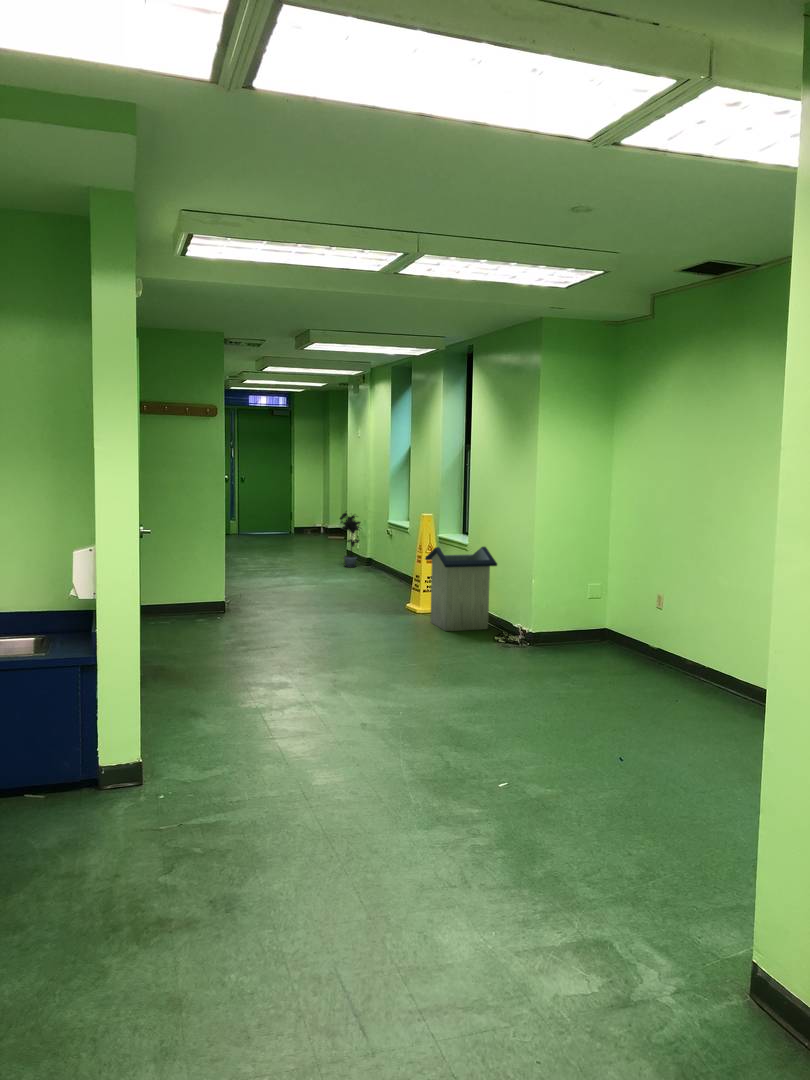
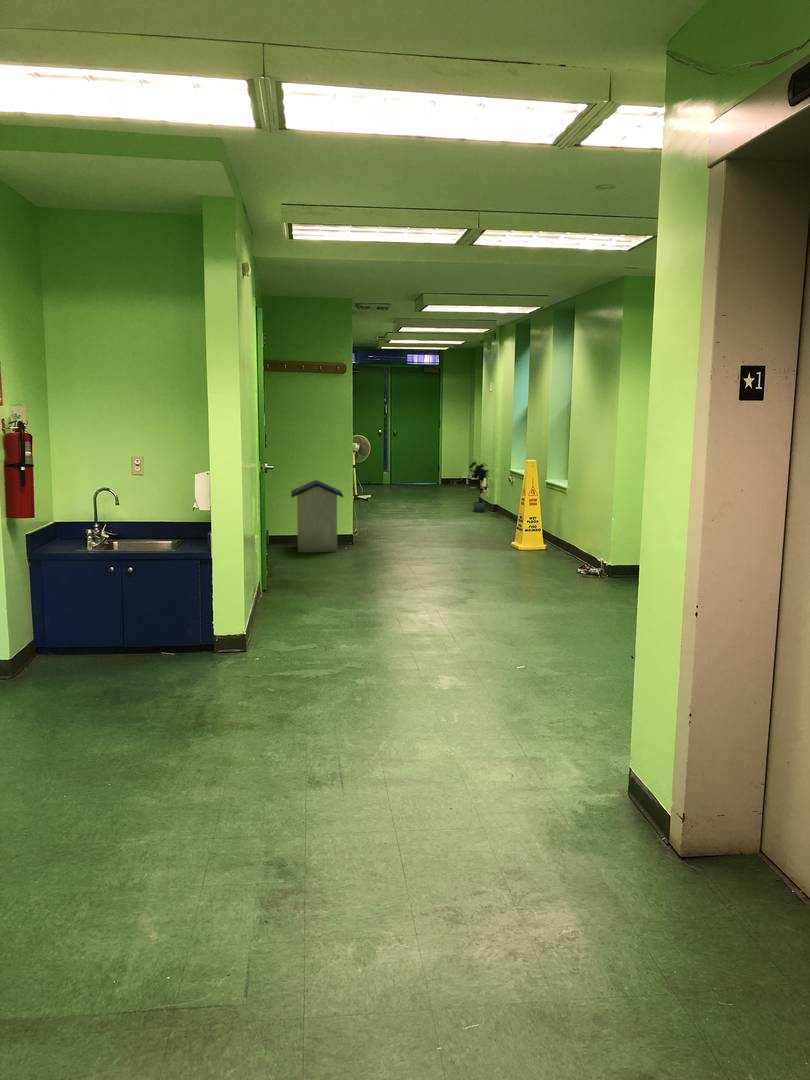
trash can: present [425,547,497,631] -> present [291,480,343,552]

